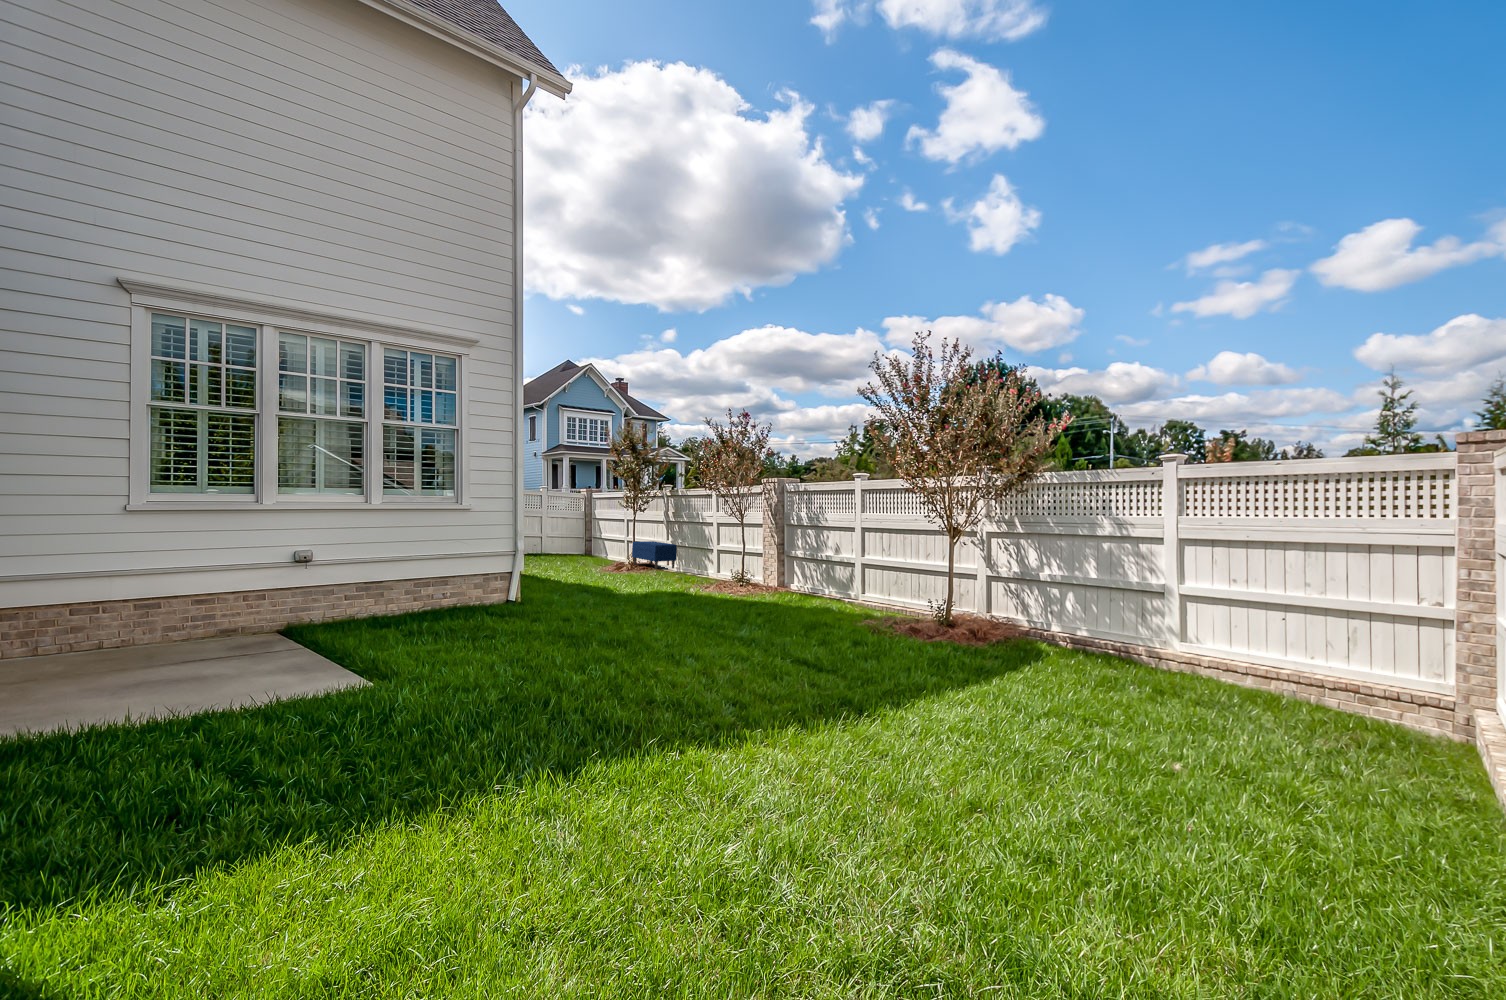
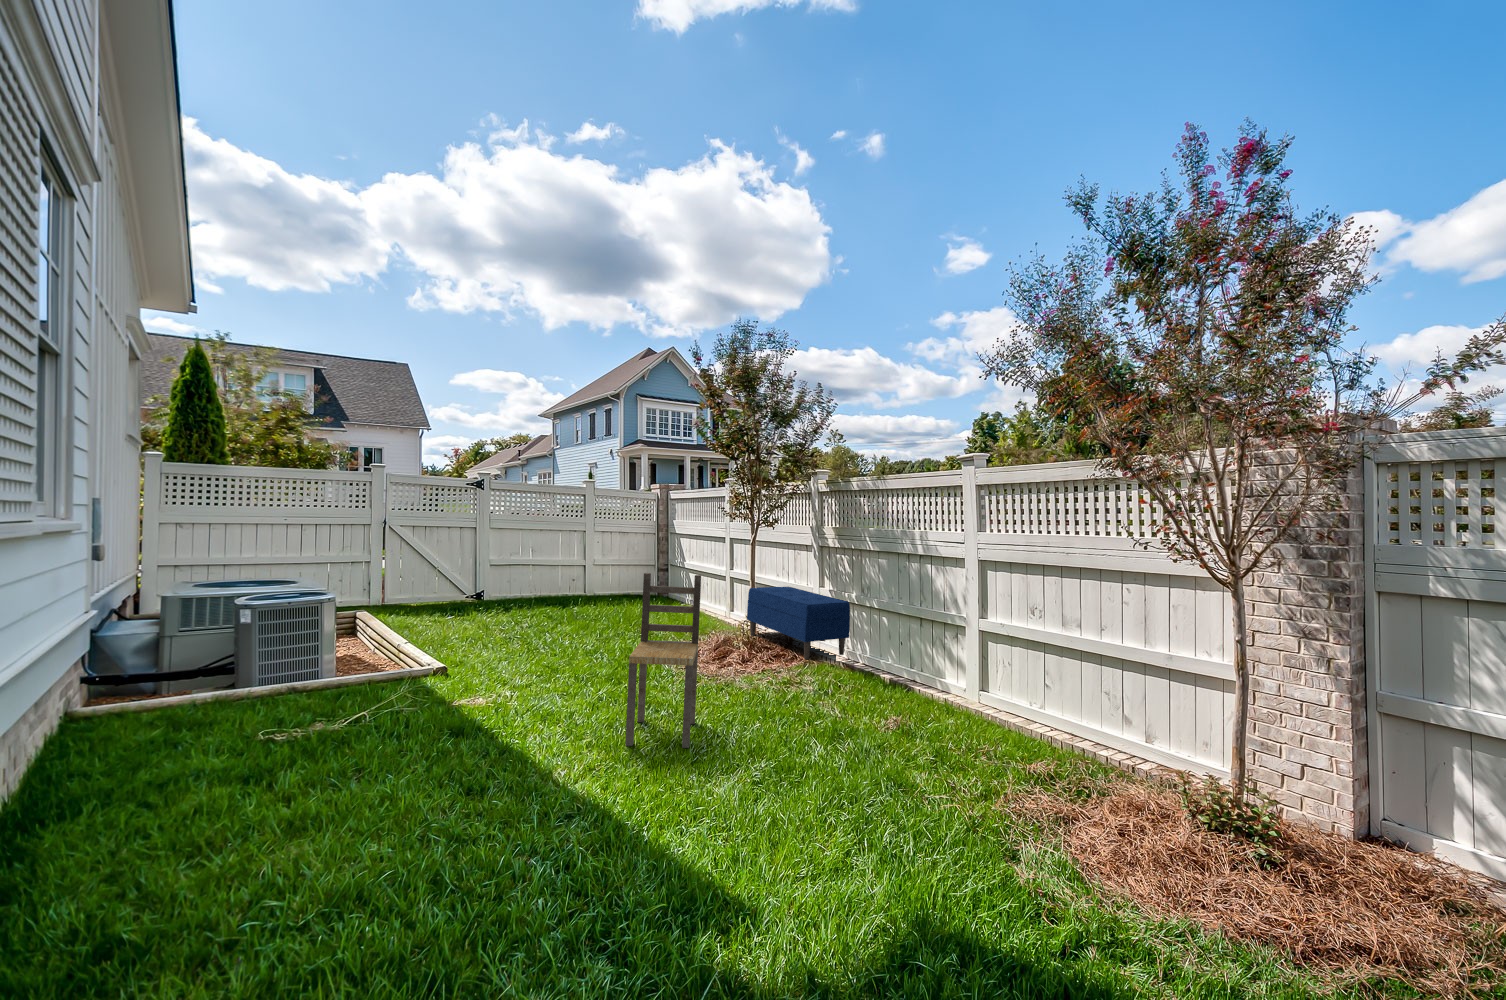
chair: none [582,527,606,581] -> present [625,573,701,748]

